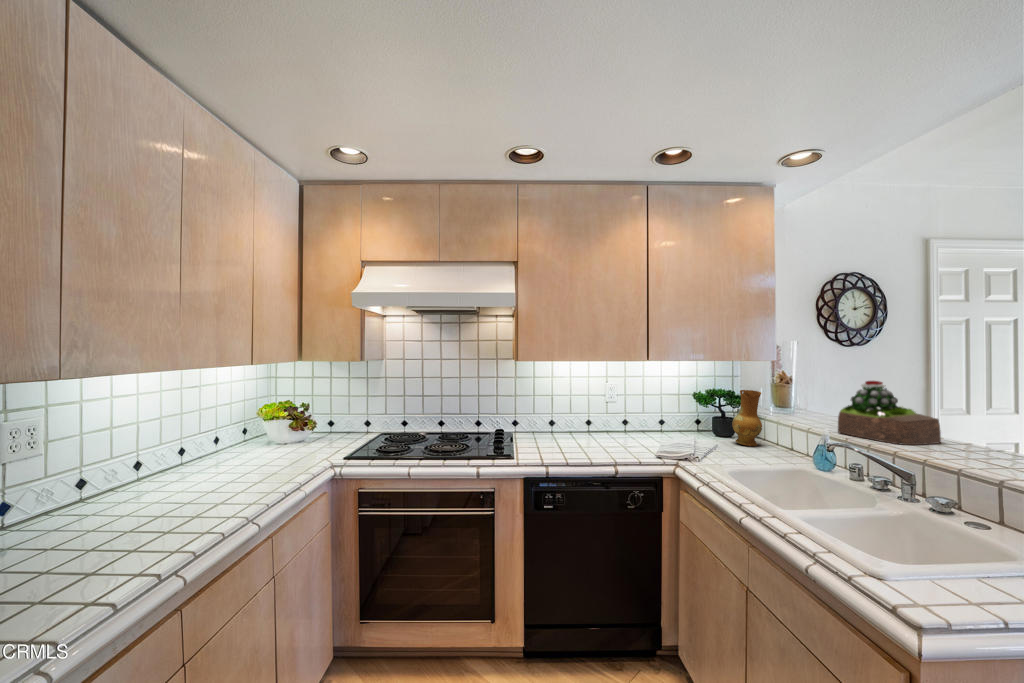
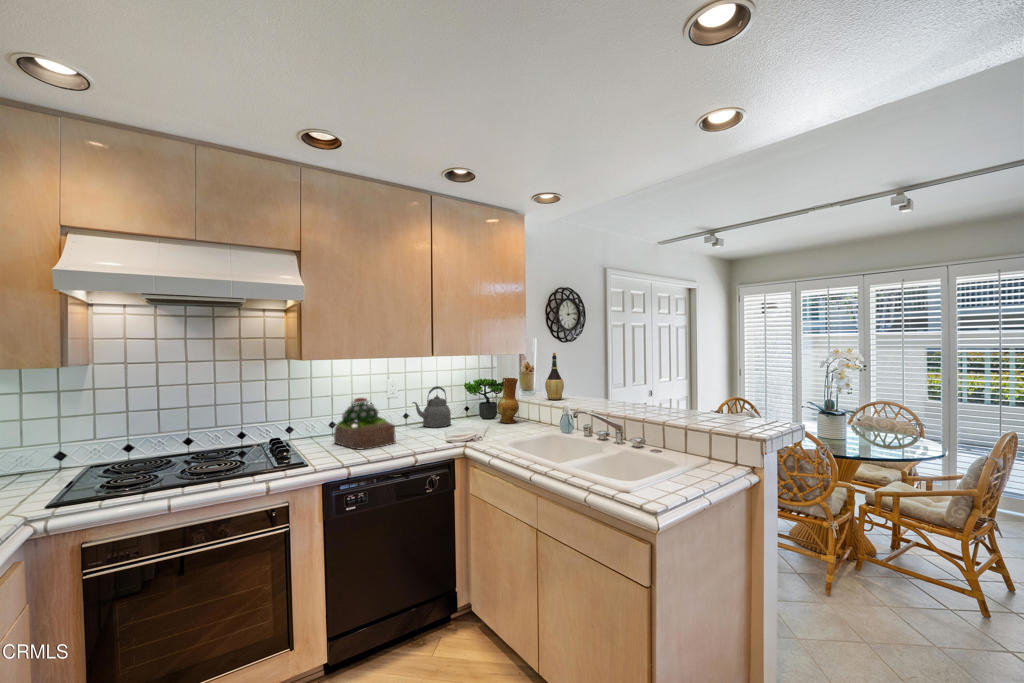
wine bottle: none [803,361,833,423] -> present [545,353,564,400]
succulent plant: present [838,381,941,445] -> present [334,398,395,450]
kettle: none [628,394,674,439] -> present [413,386,451,427]

